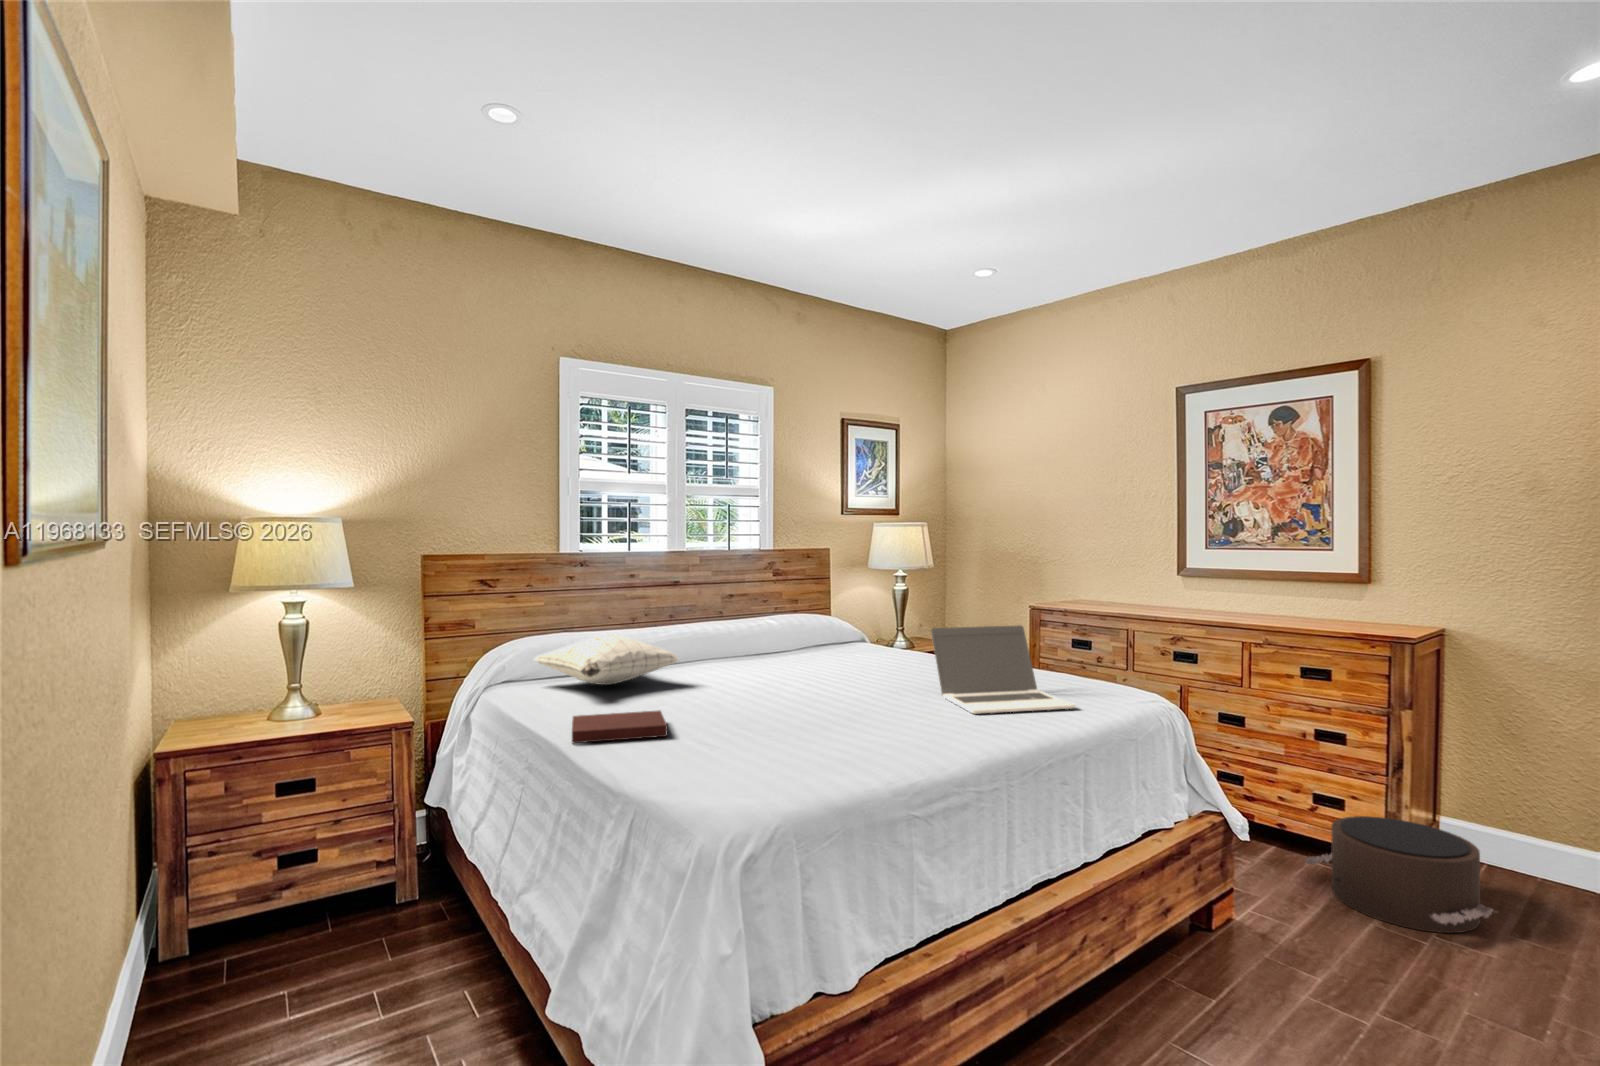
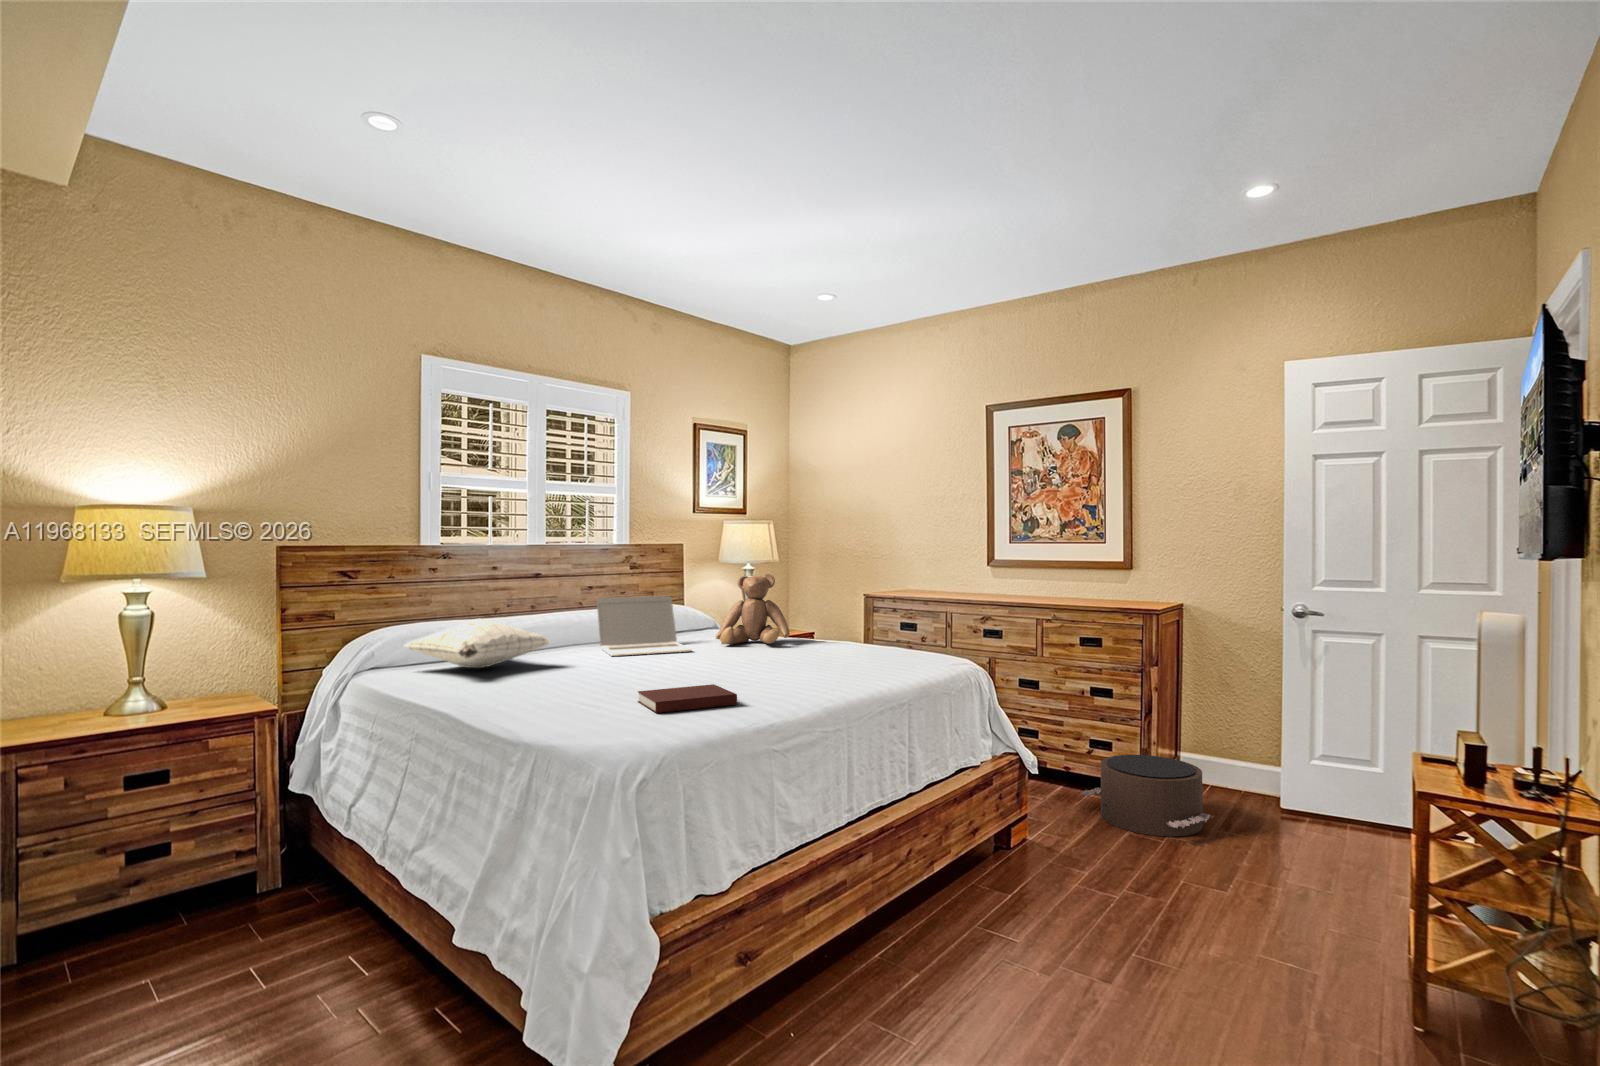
teddy bear: none [860,585,942,664] -> present [716,574,789,644]
laptop: present [931,625,1076,714] -> present [597,596,691,656]
notebook: present [572,711,667,743] -> present [638,684,737,713]

